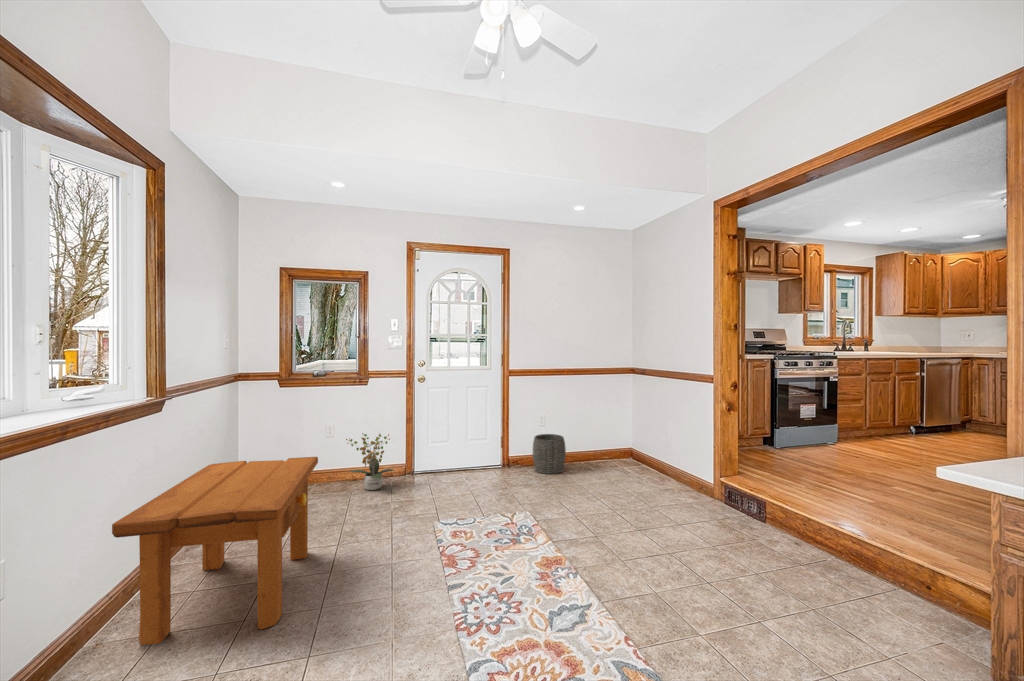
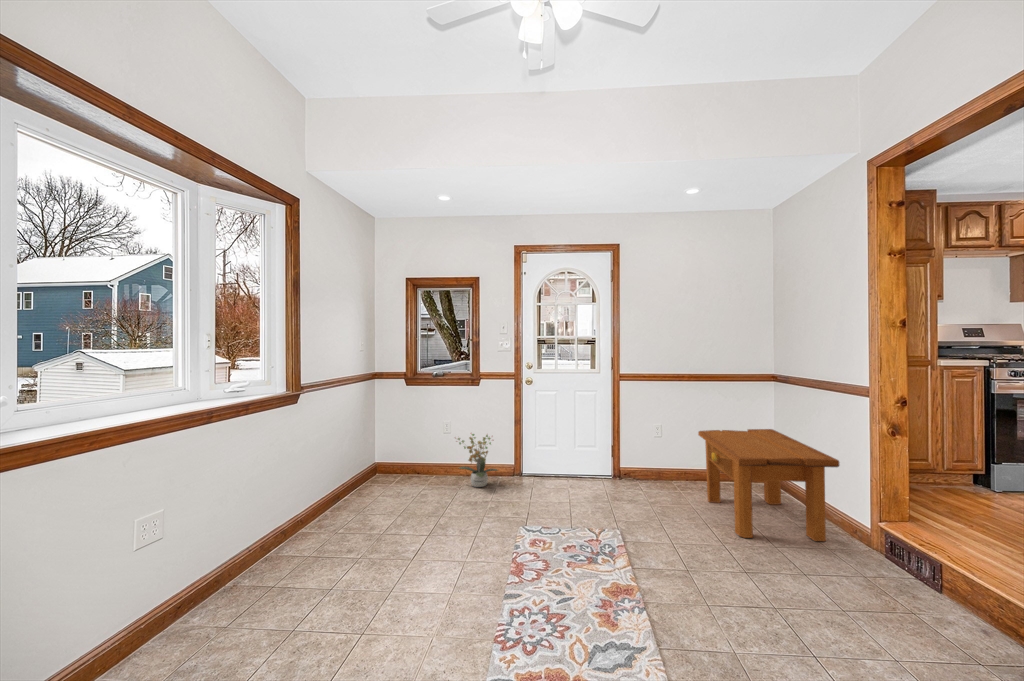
woven basket: present [533,434,566,474] -> none [643,446,681,491]
side table: present [112,457,318,645] -> present [698,429,839,541]

